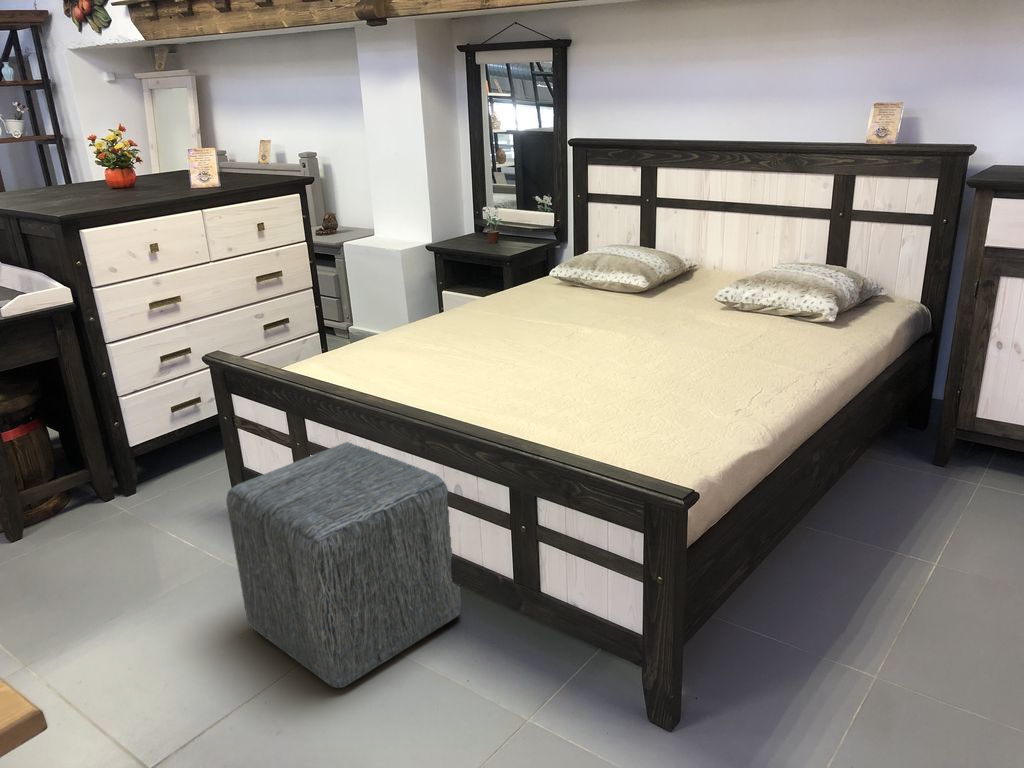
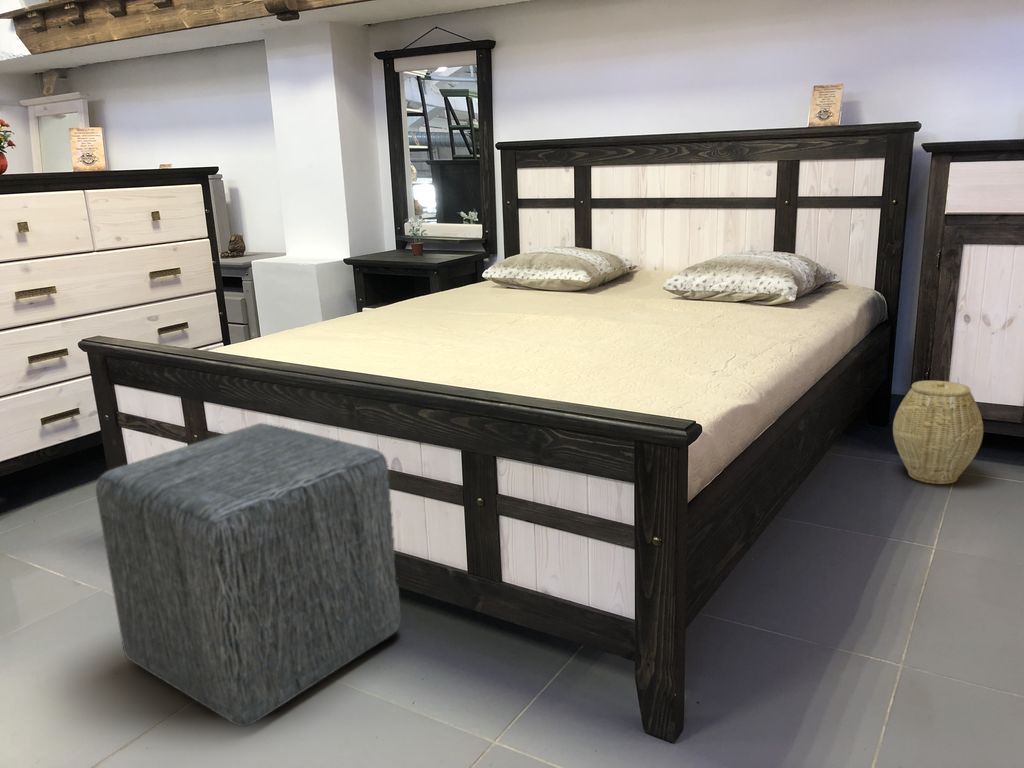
woven basket: none [920,400,1003,497] -> present [893,381,983,484]

